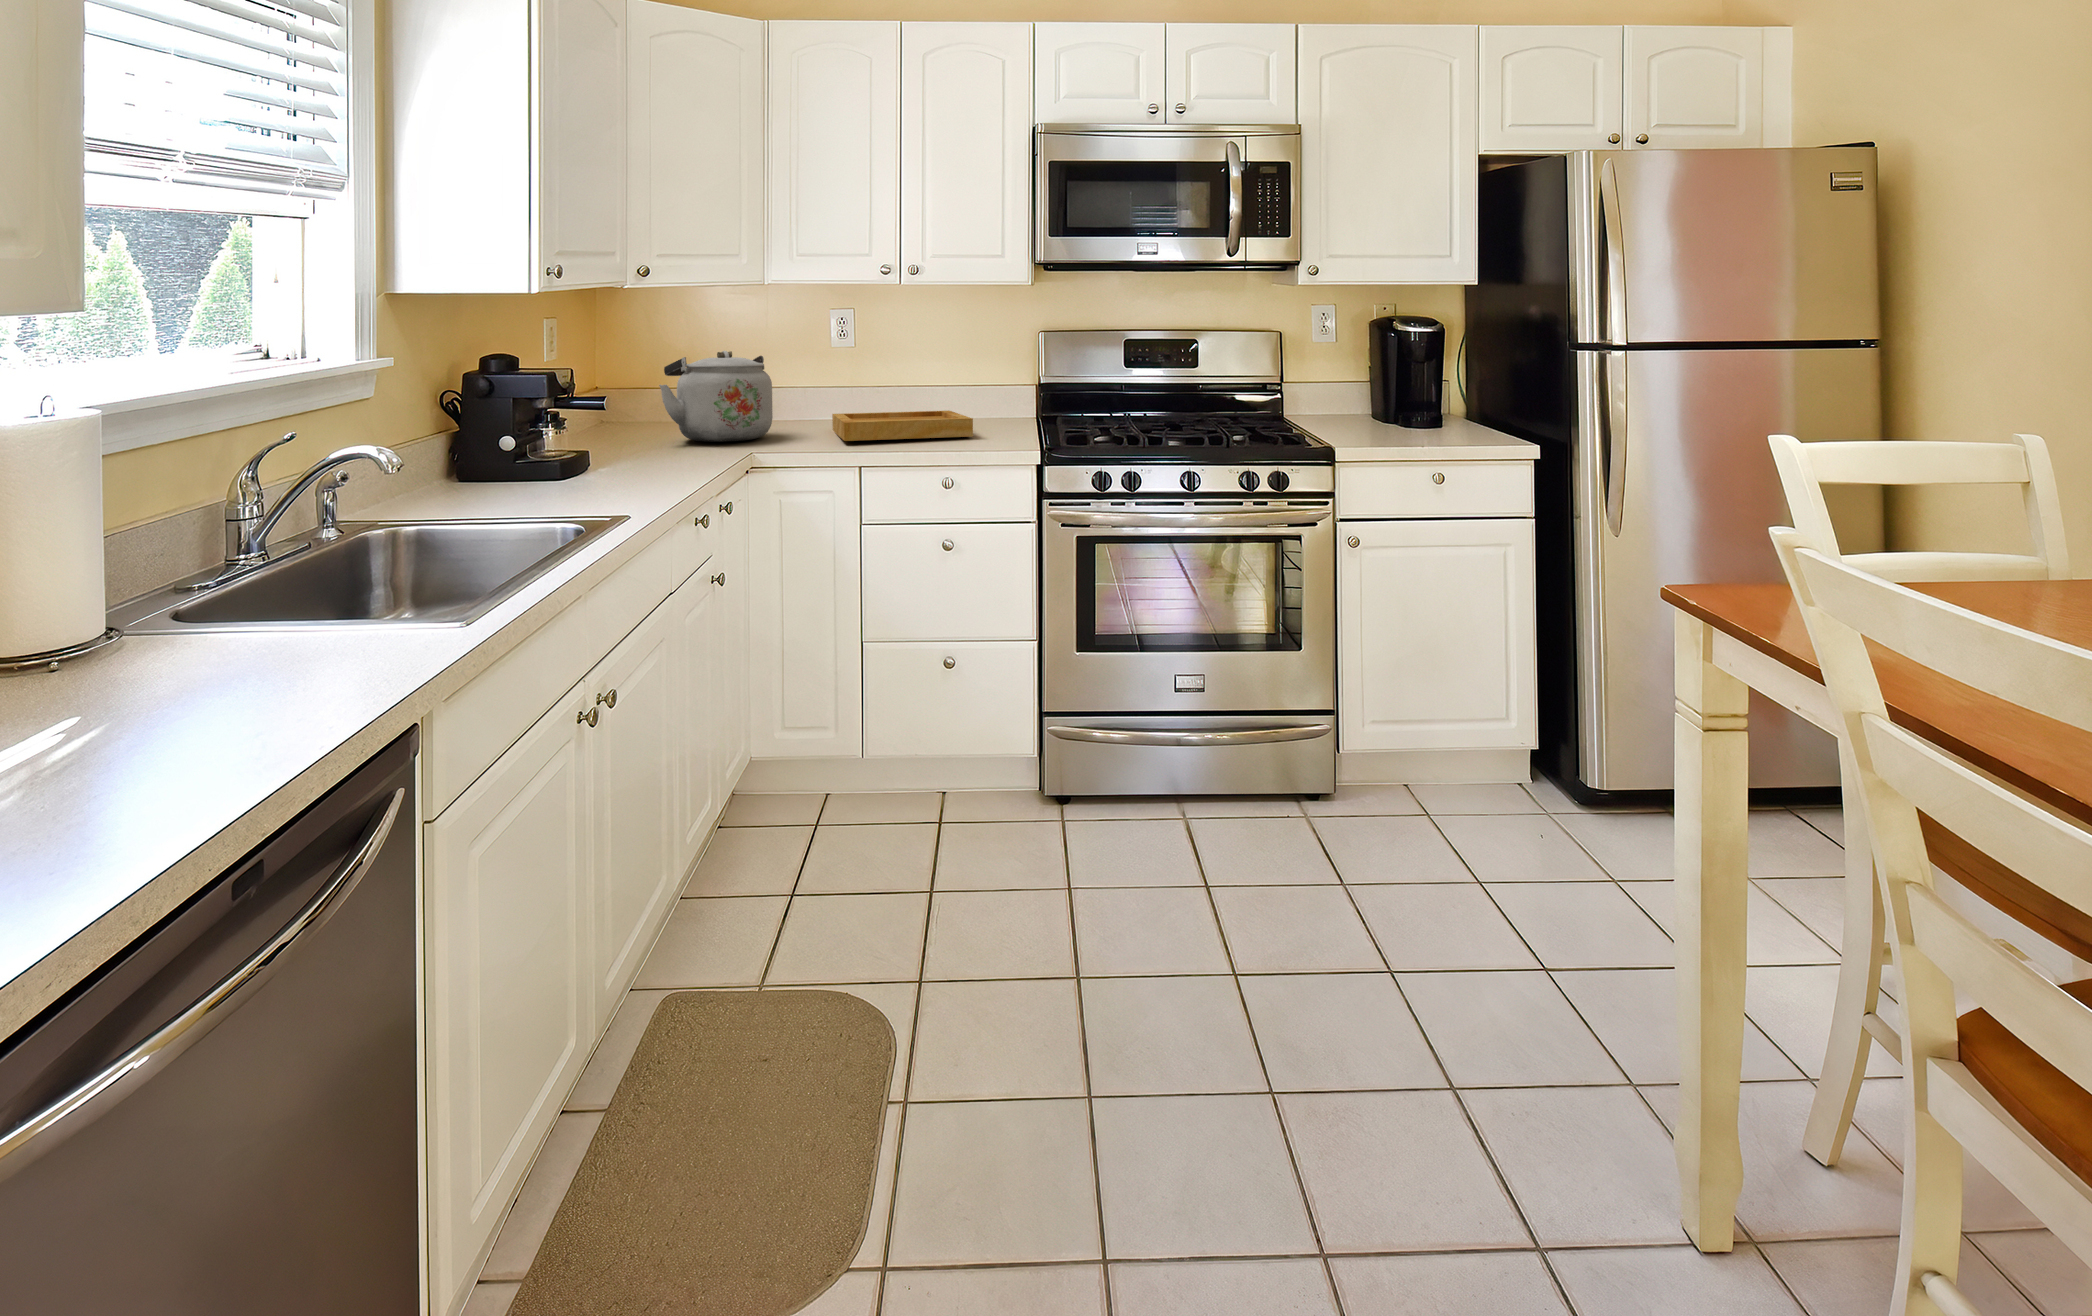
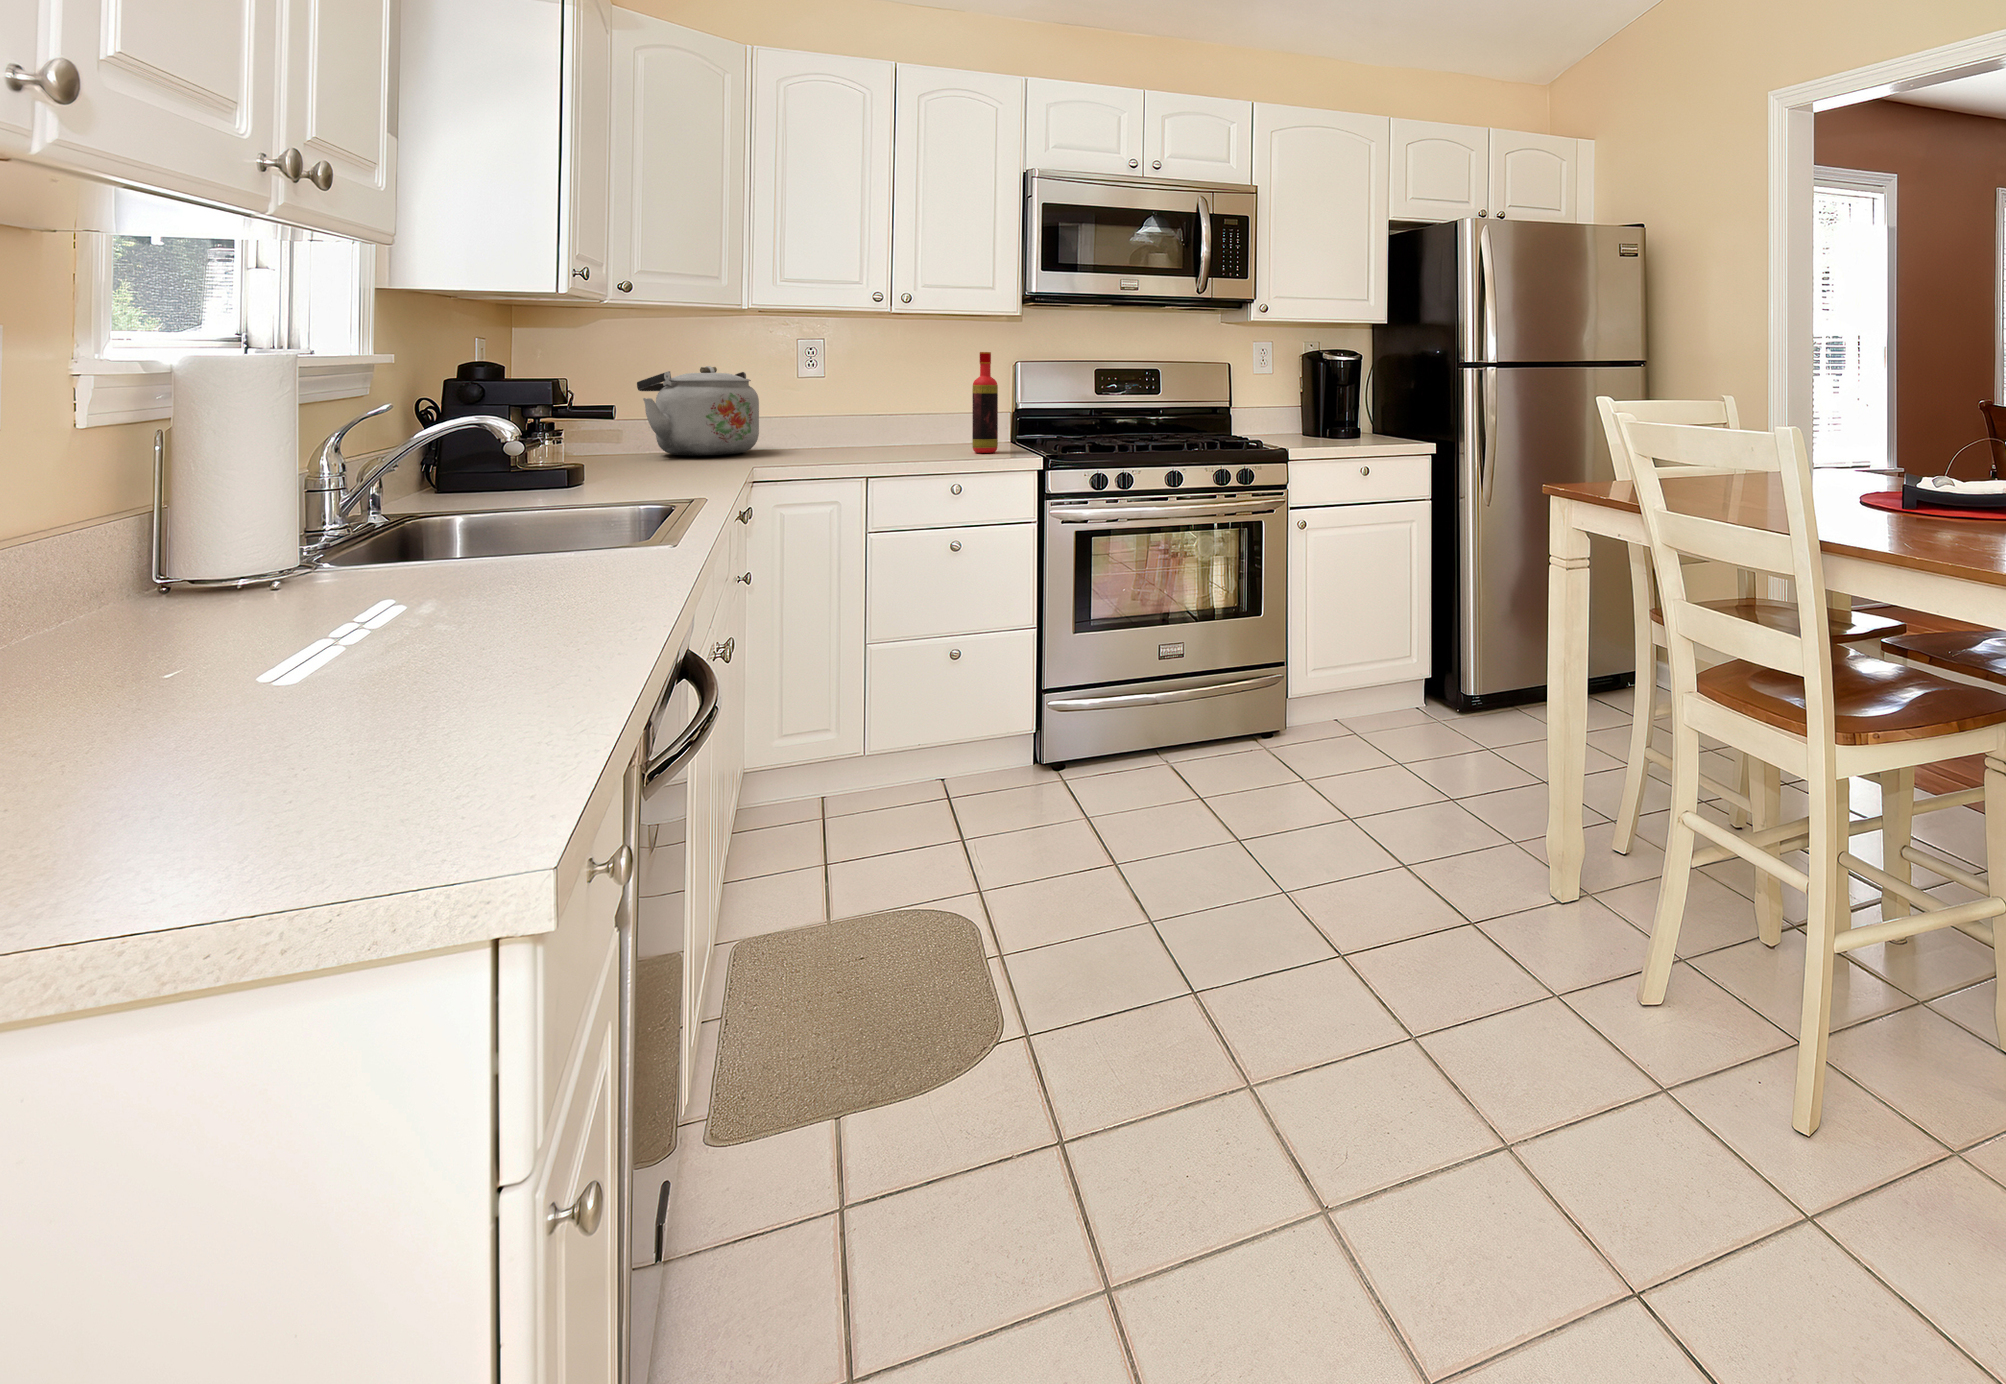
bottle: none [971,333,998,445] -> present [972,352,998,453]
tray: present [832,411,973,441] -> none [811,427,968,452]

